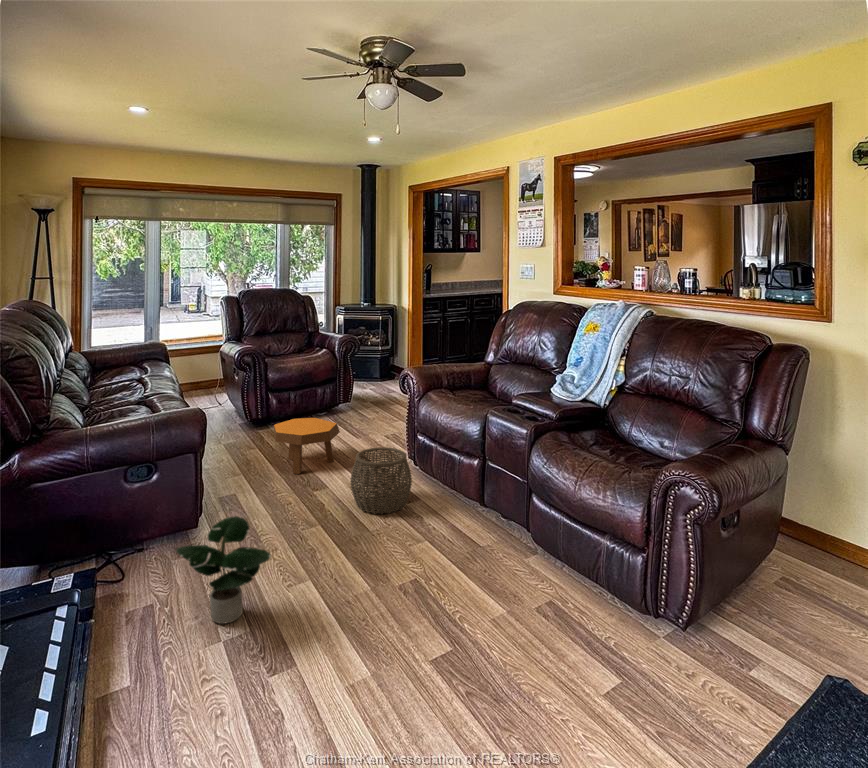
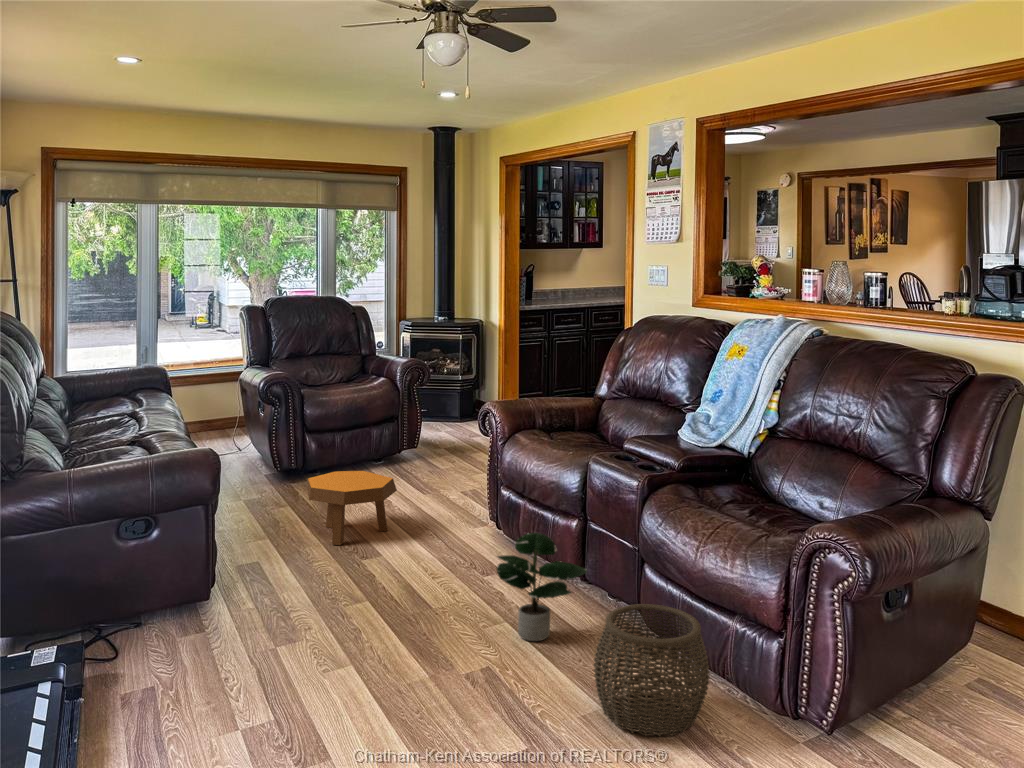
woven basket: present [350,447,412,514] -> present [593,604,710,737]
potted plant: present [176,516,271,624] -> present [497,533,587,641]

